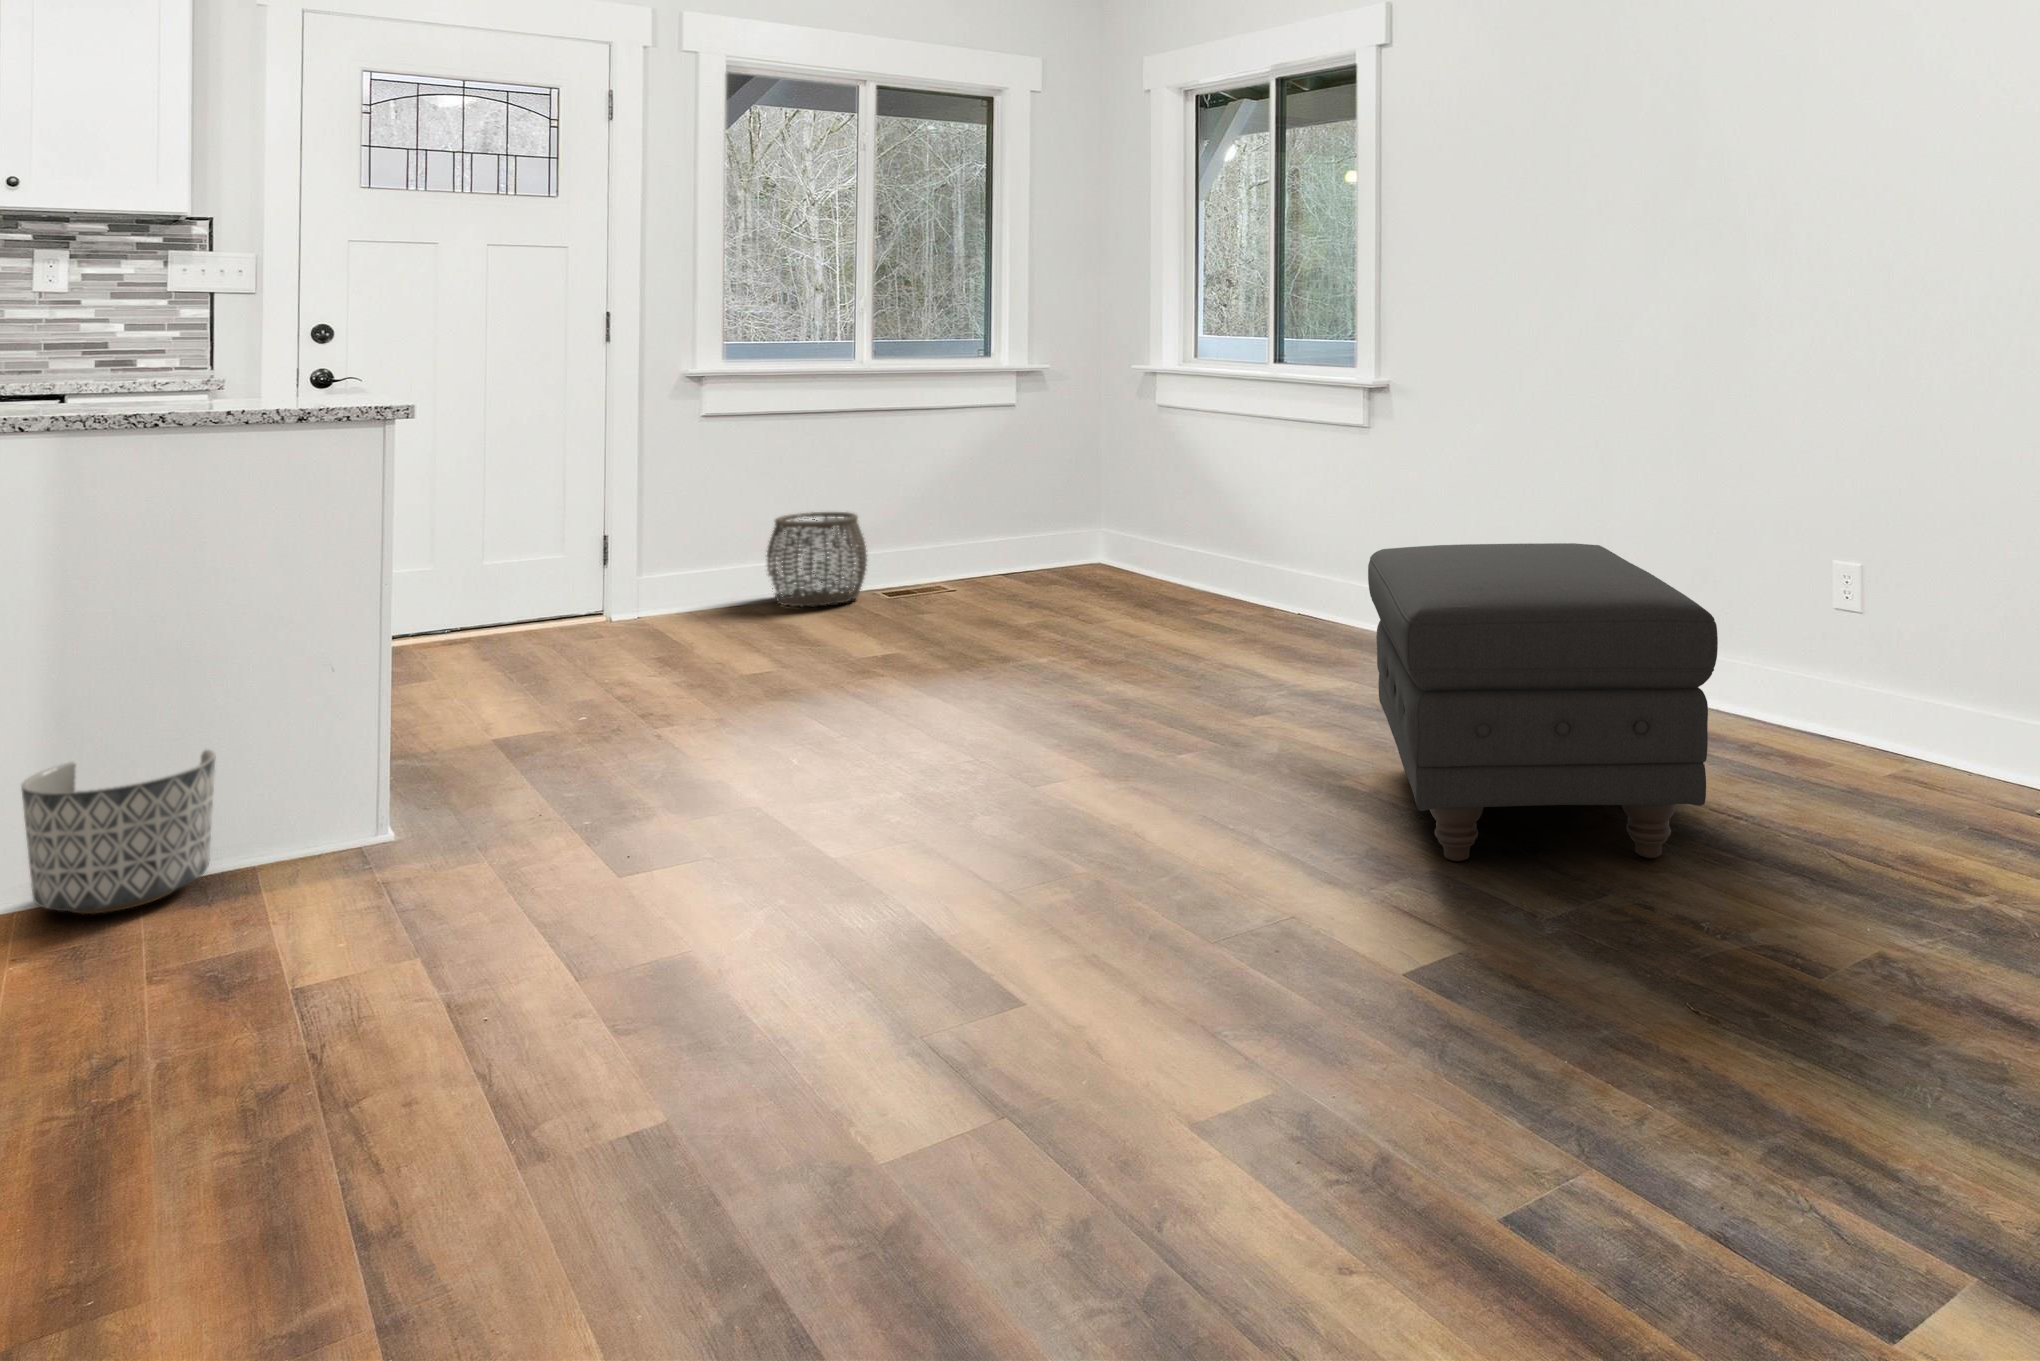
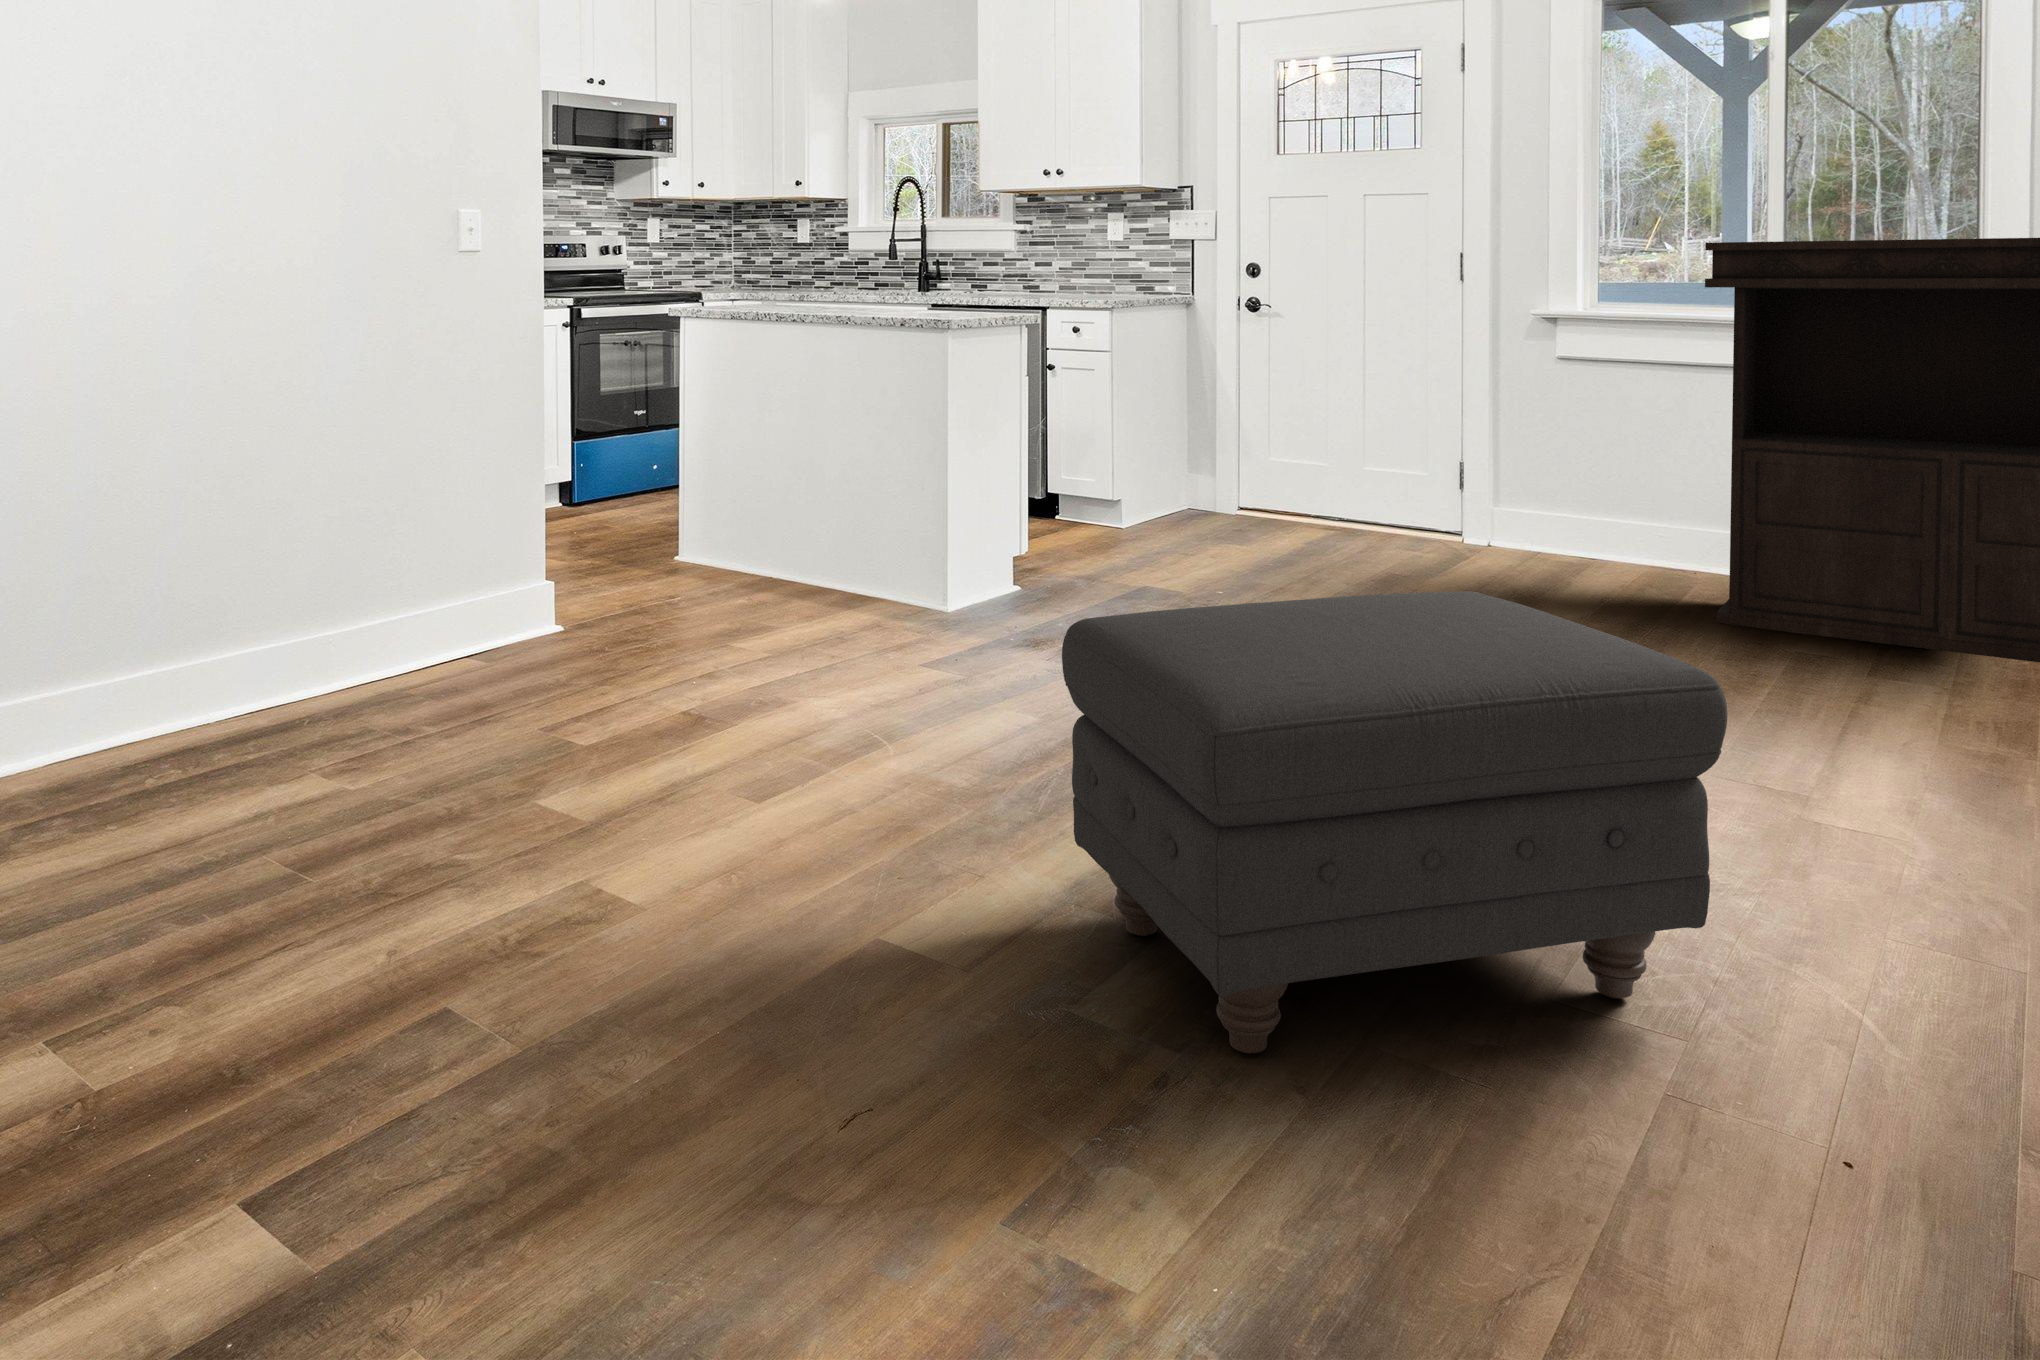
console table: none [909,304,1211,614] -> present [1705,238,2040,662]
woven basket: present [766,512,867,607] -> none [1580,475,1703,583]
planter: present [21,750,216,914] -> none [745,518,832,603]

